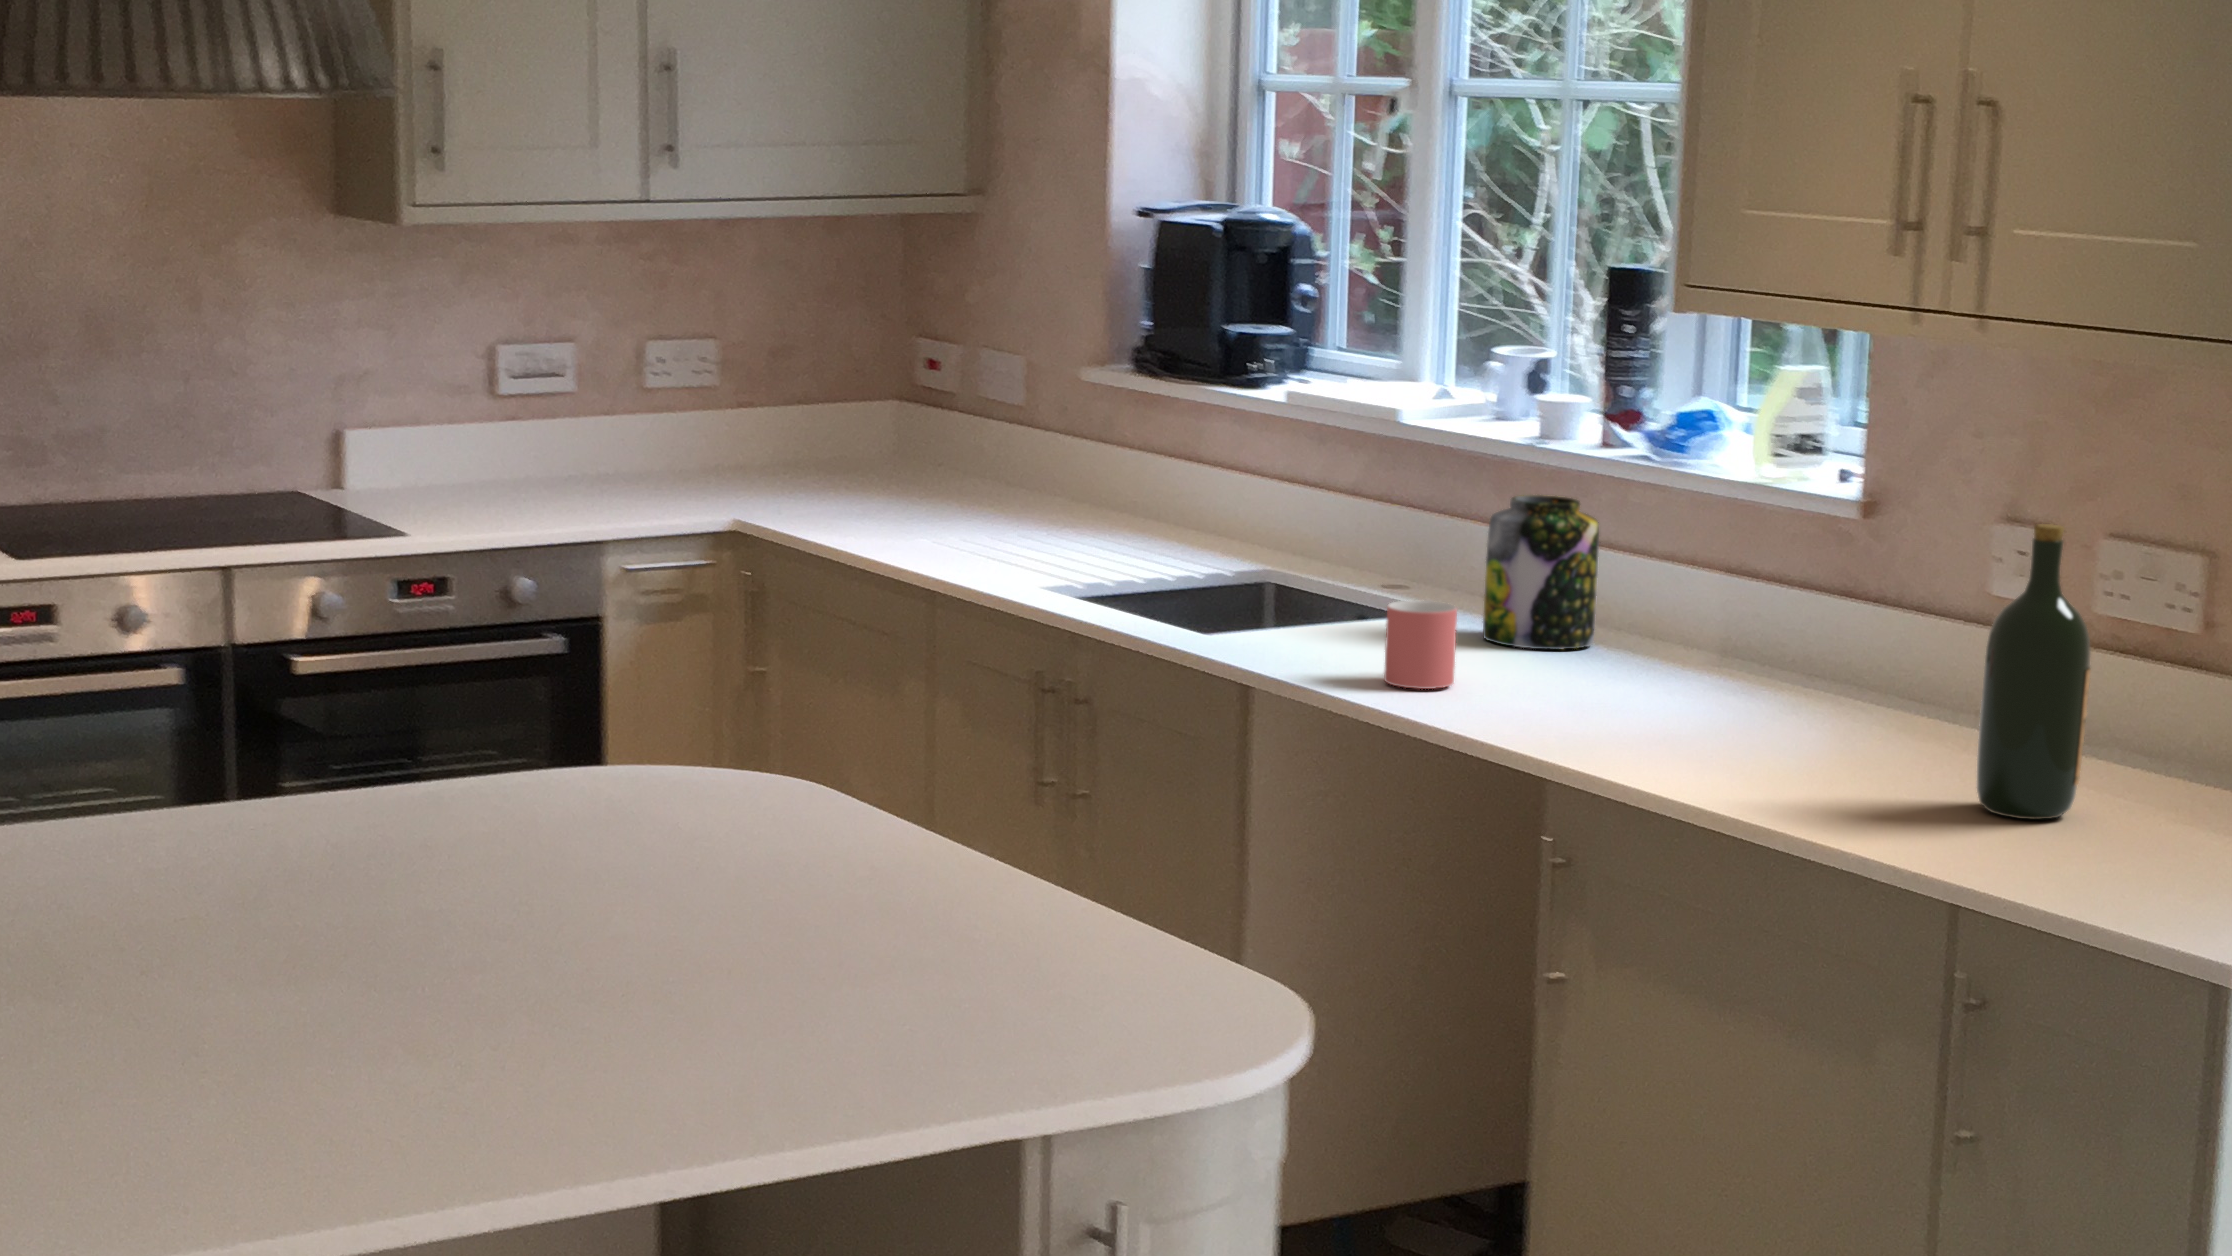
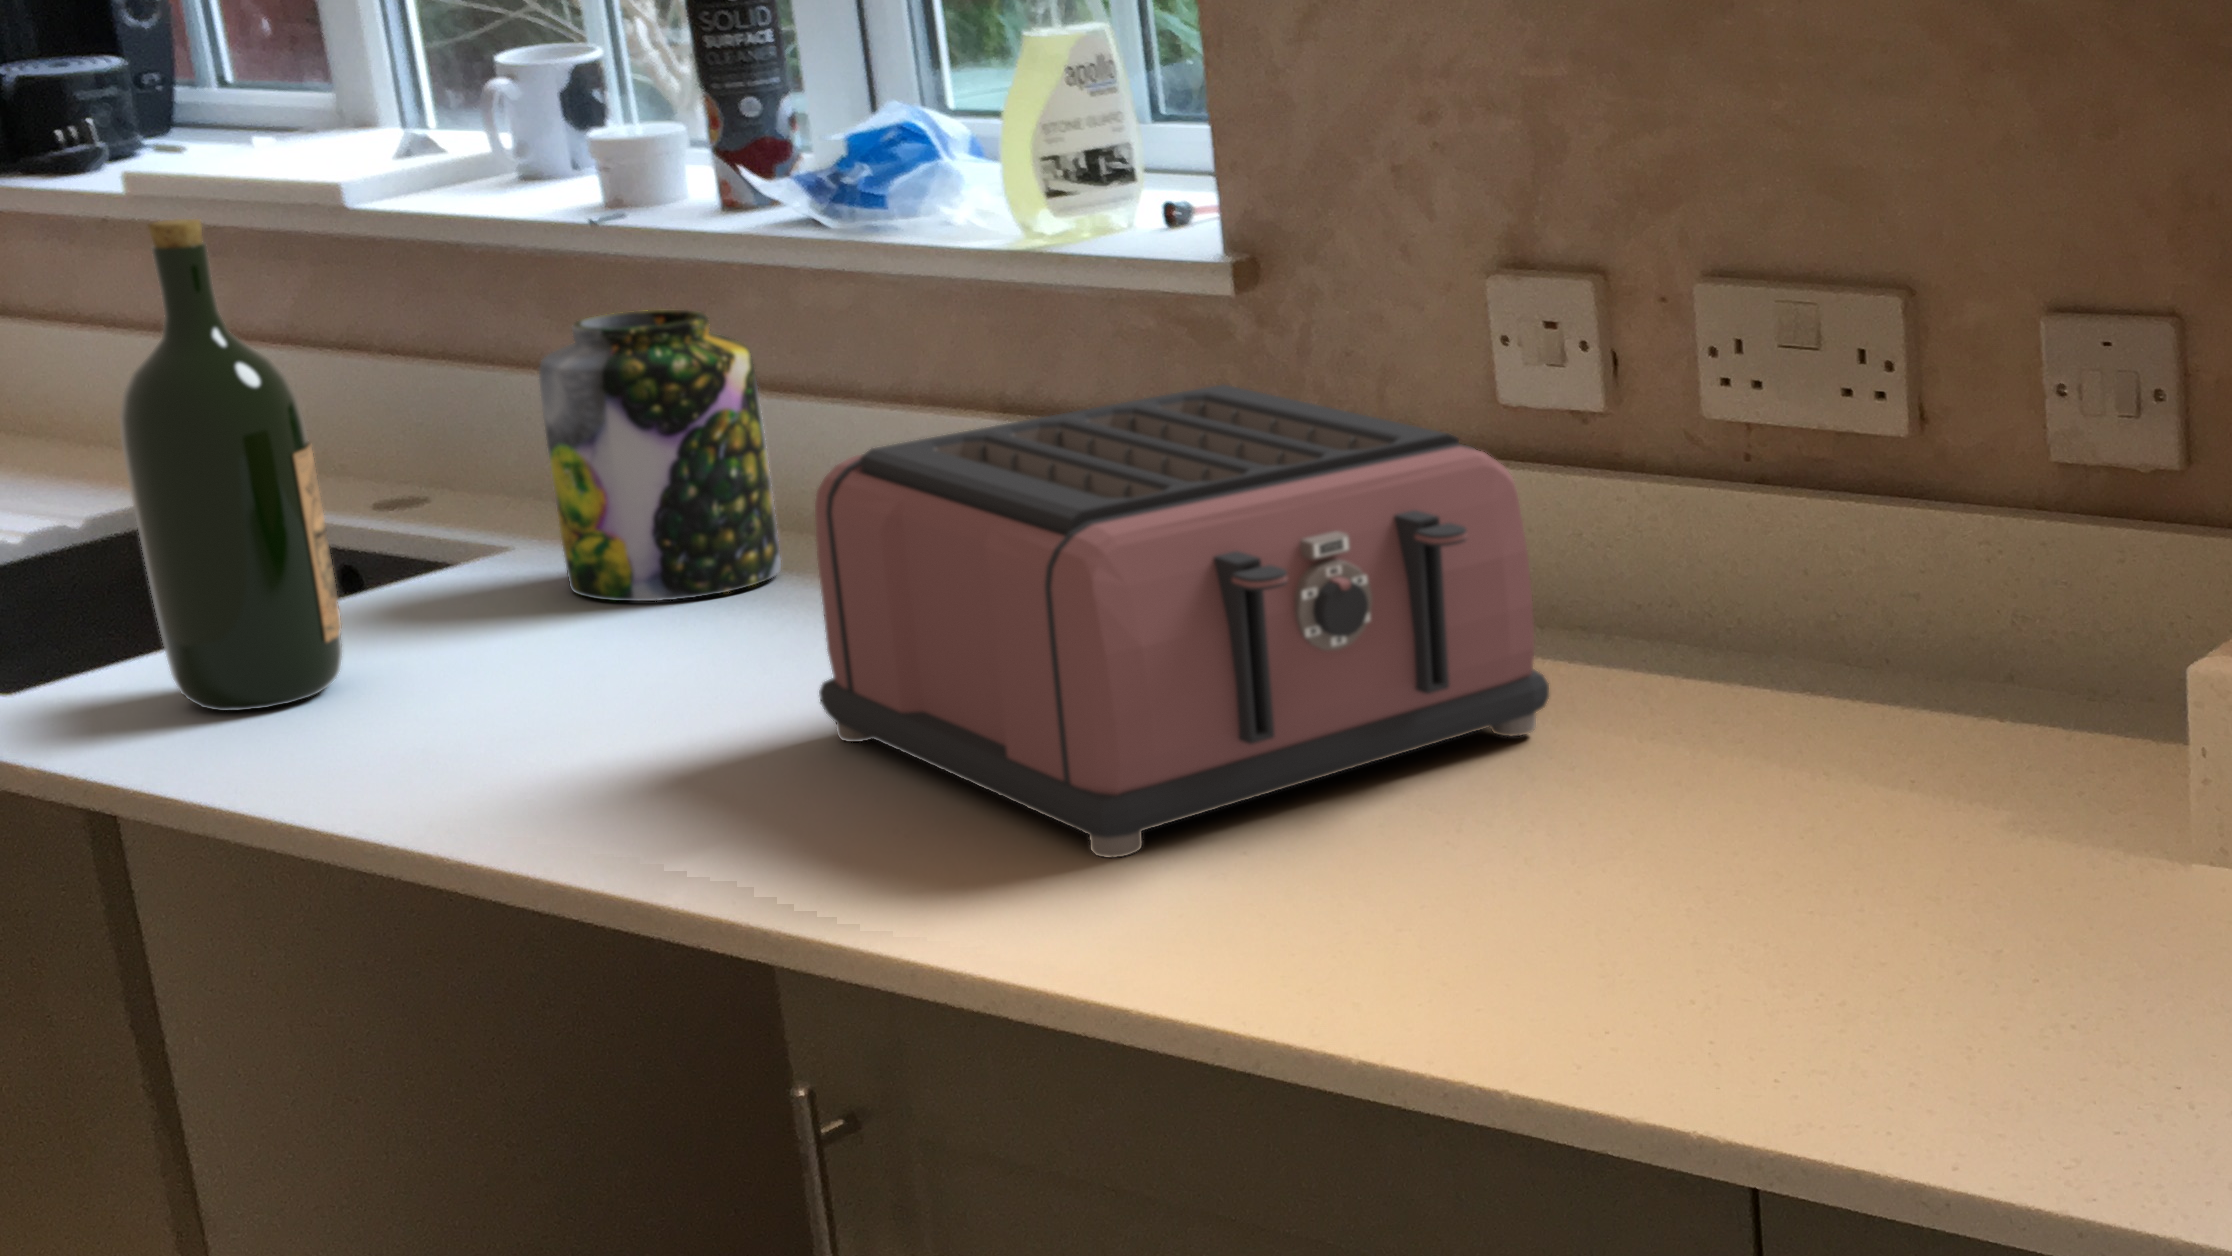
wine bottle: present [1977,524,2091,820] -> present [120,219,342,711]
toaster: none [1596,564,1962,766] -> present [815,385,1549,858]
mug: present [1384,601,1457,689] -> none [338,565,519,758]

